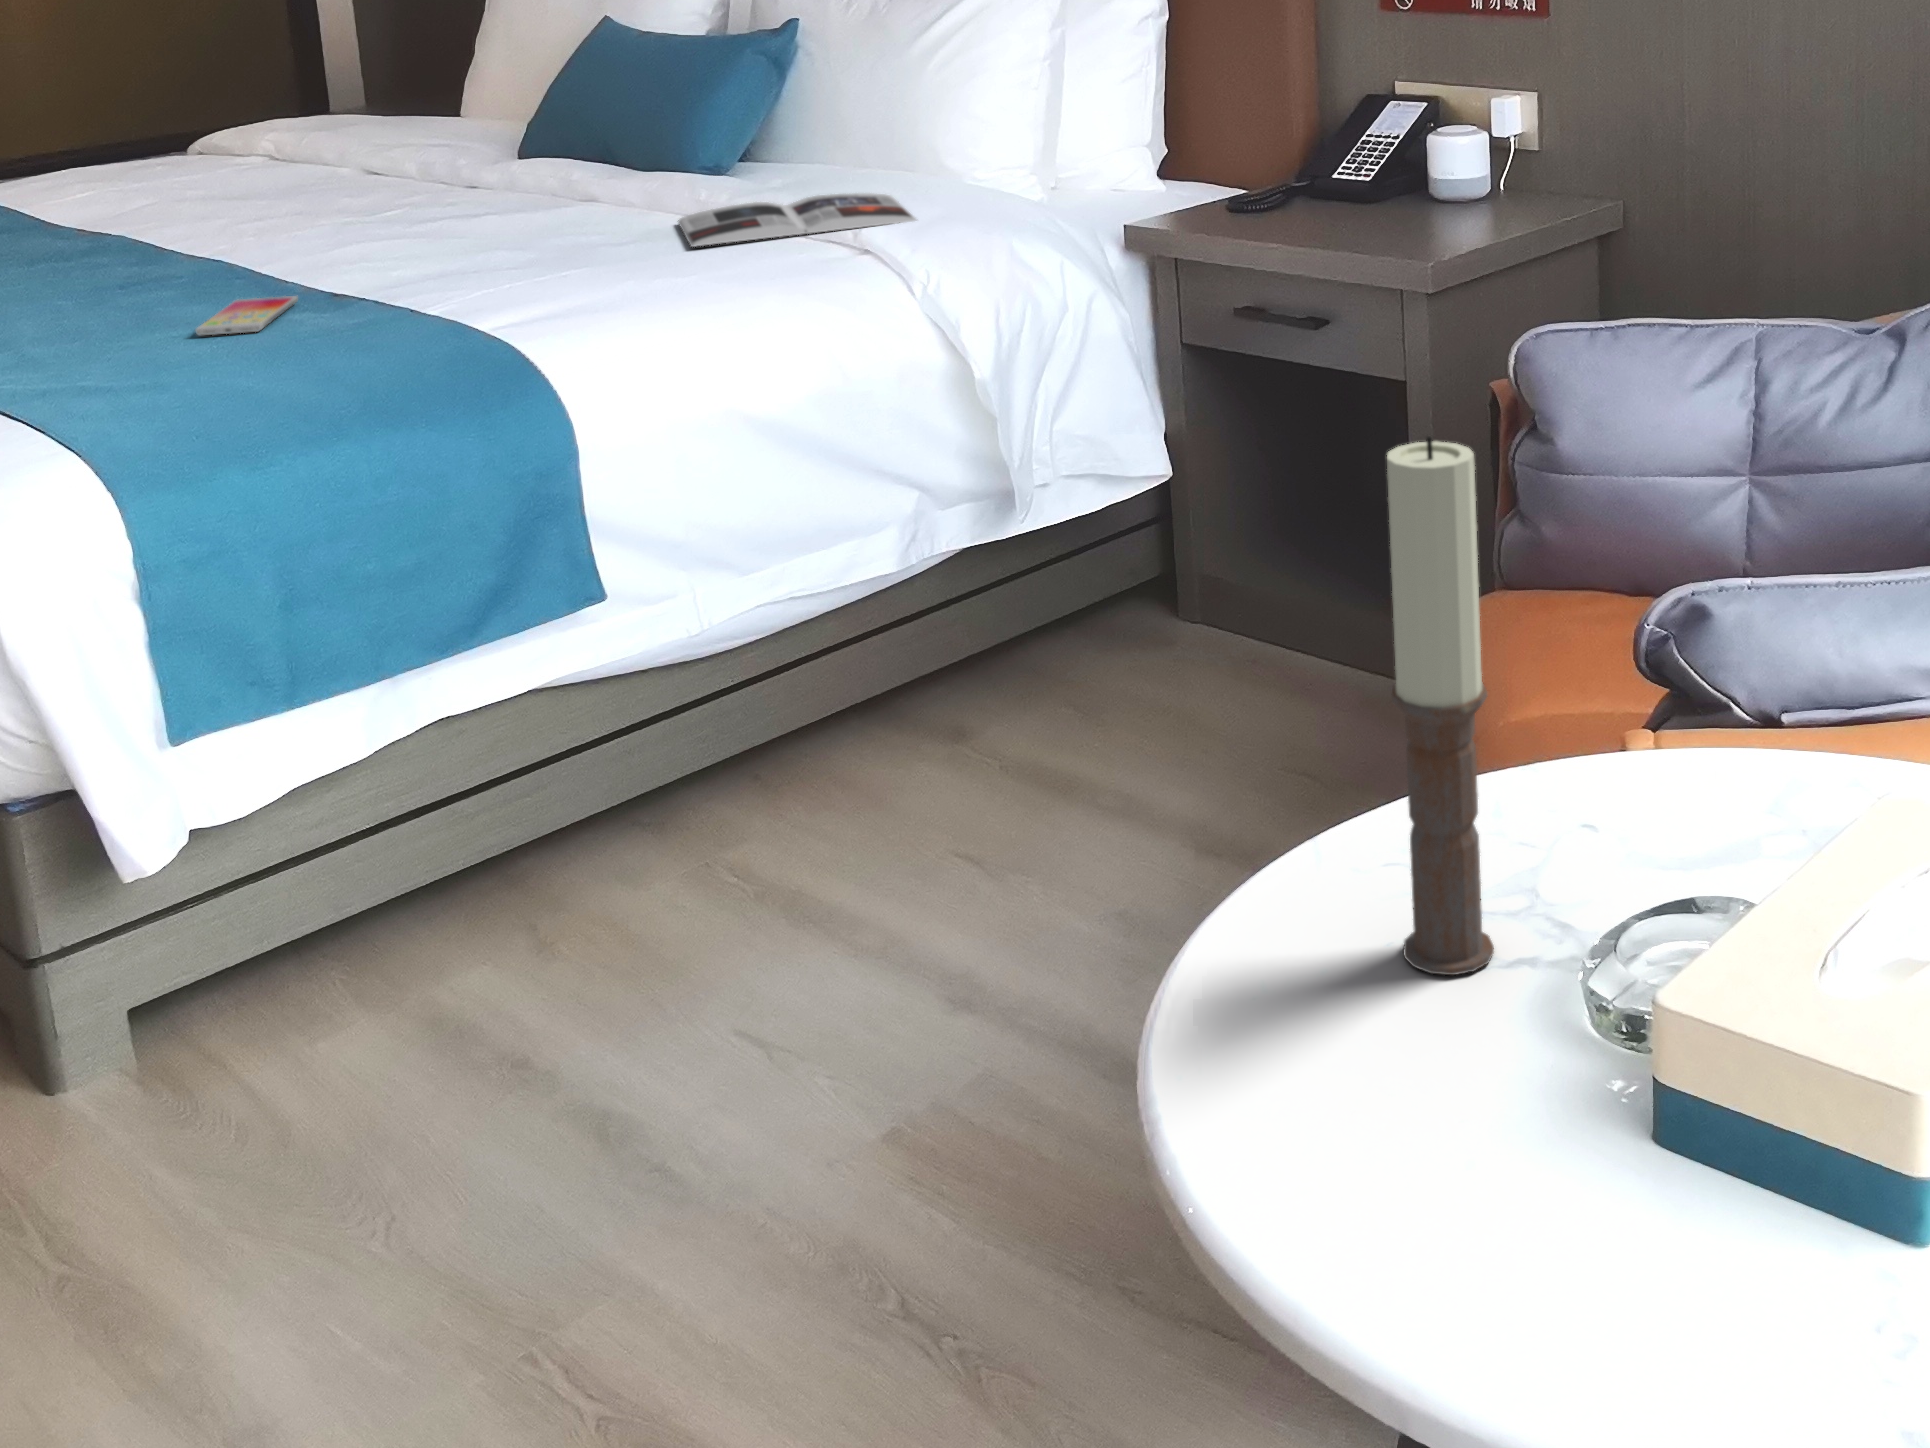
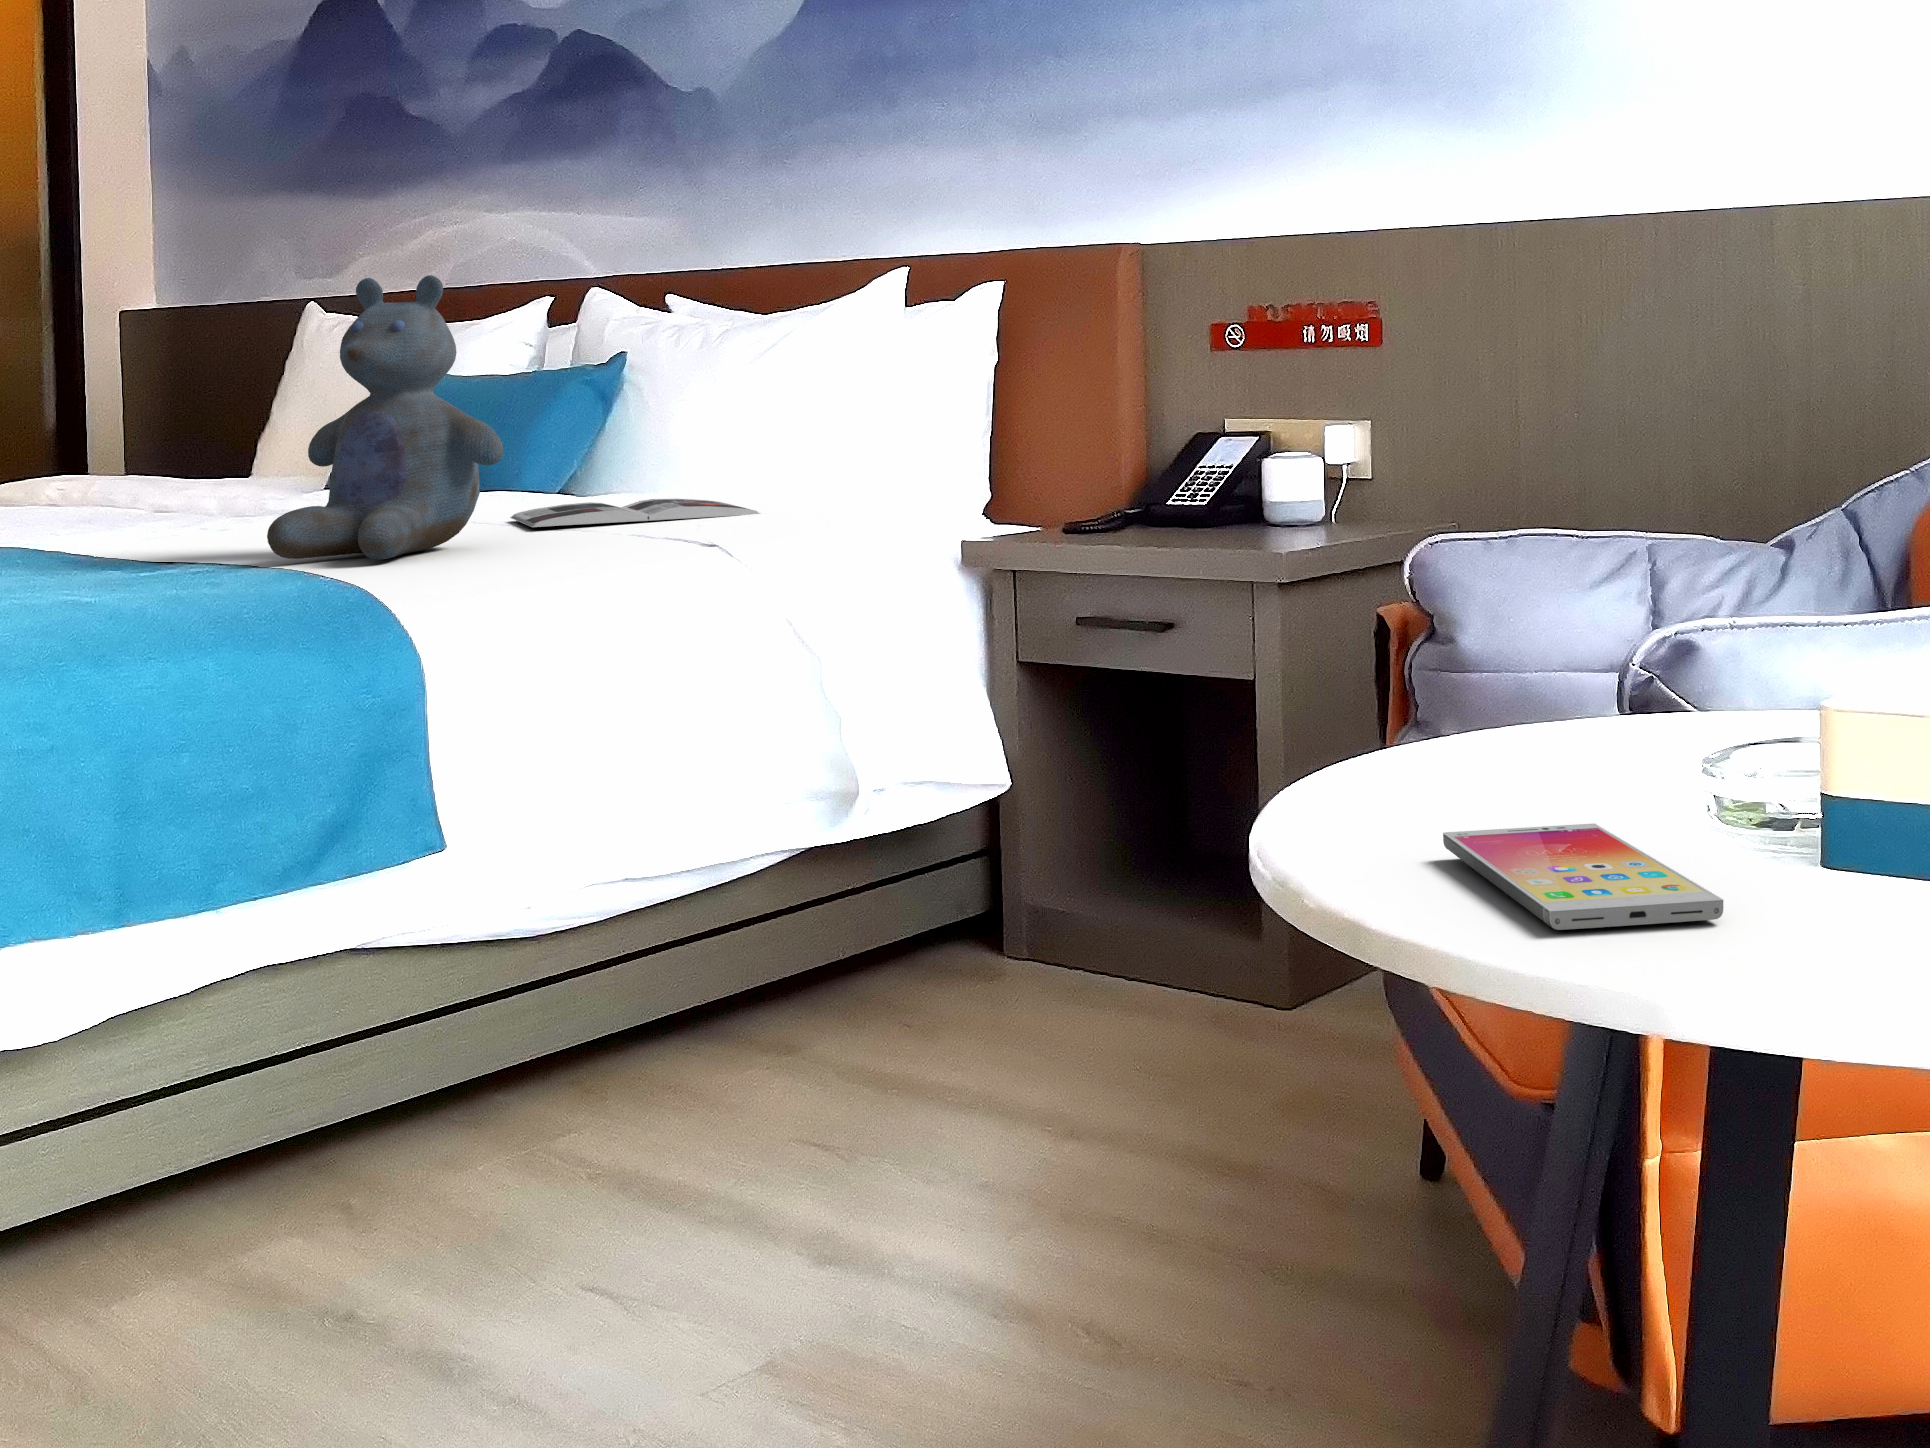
stuffed bear: none [422,24,646,318] -> present [267,275,503,560]
smartphone: present [195,296,298,335] -> present [1443,823,1724,930]
candle: present [1387,436,1494,975] -> none [1492,261,1596,824]

